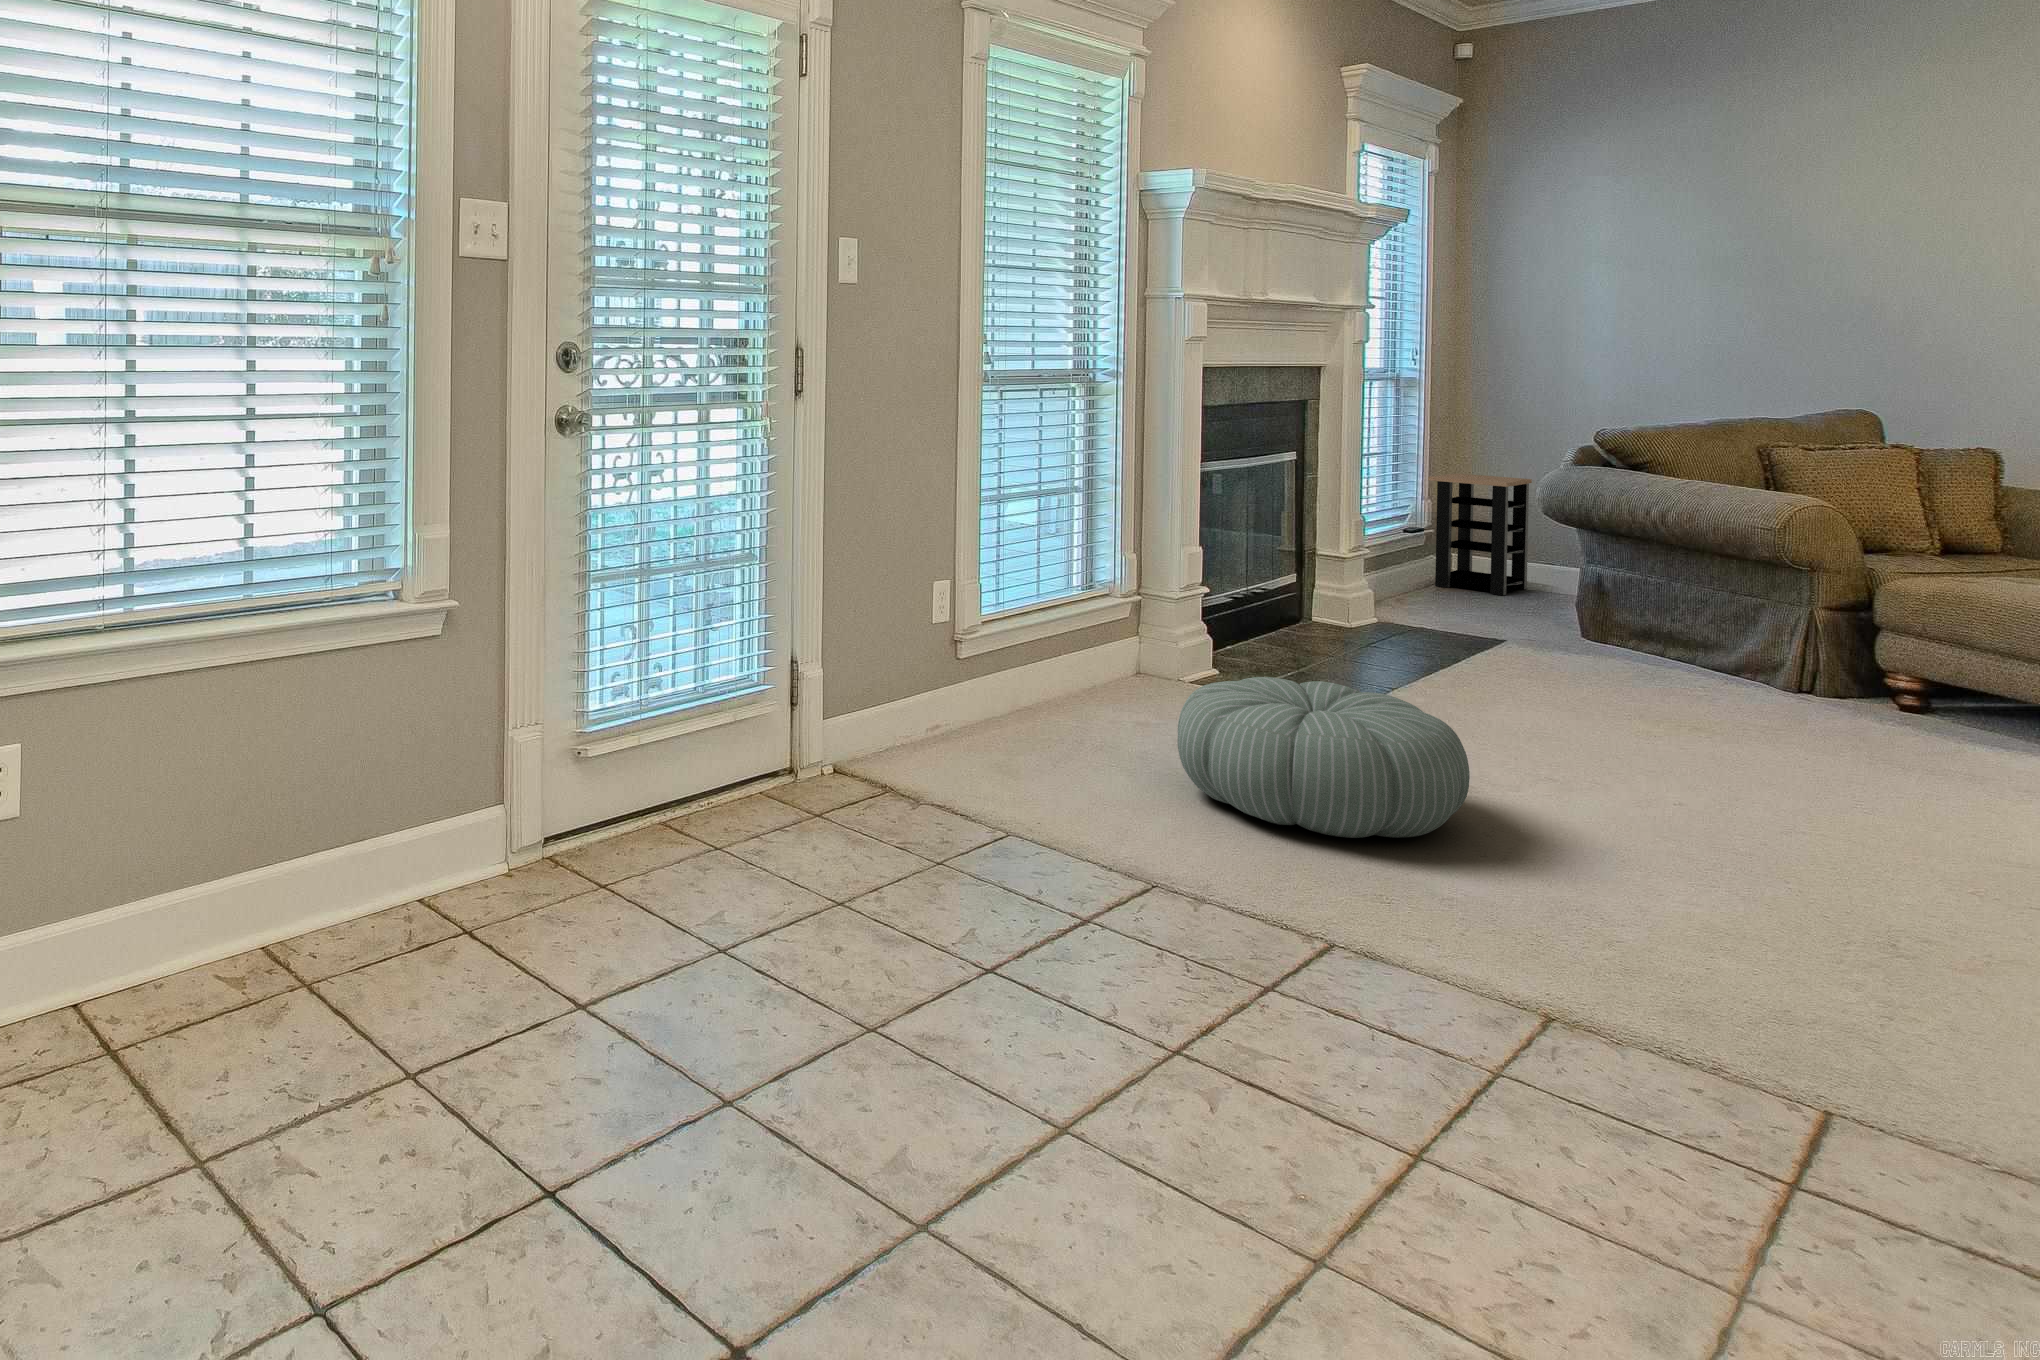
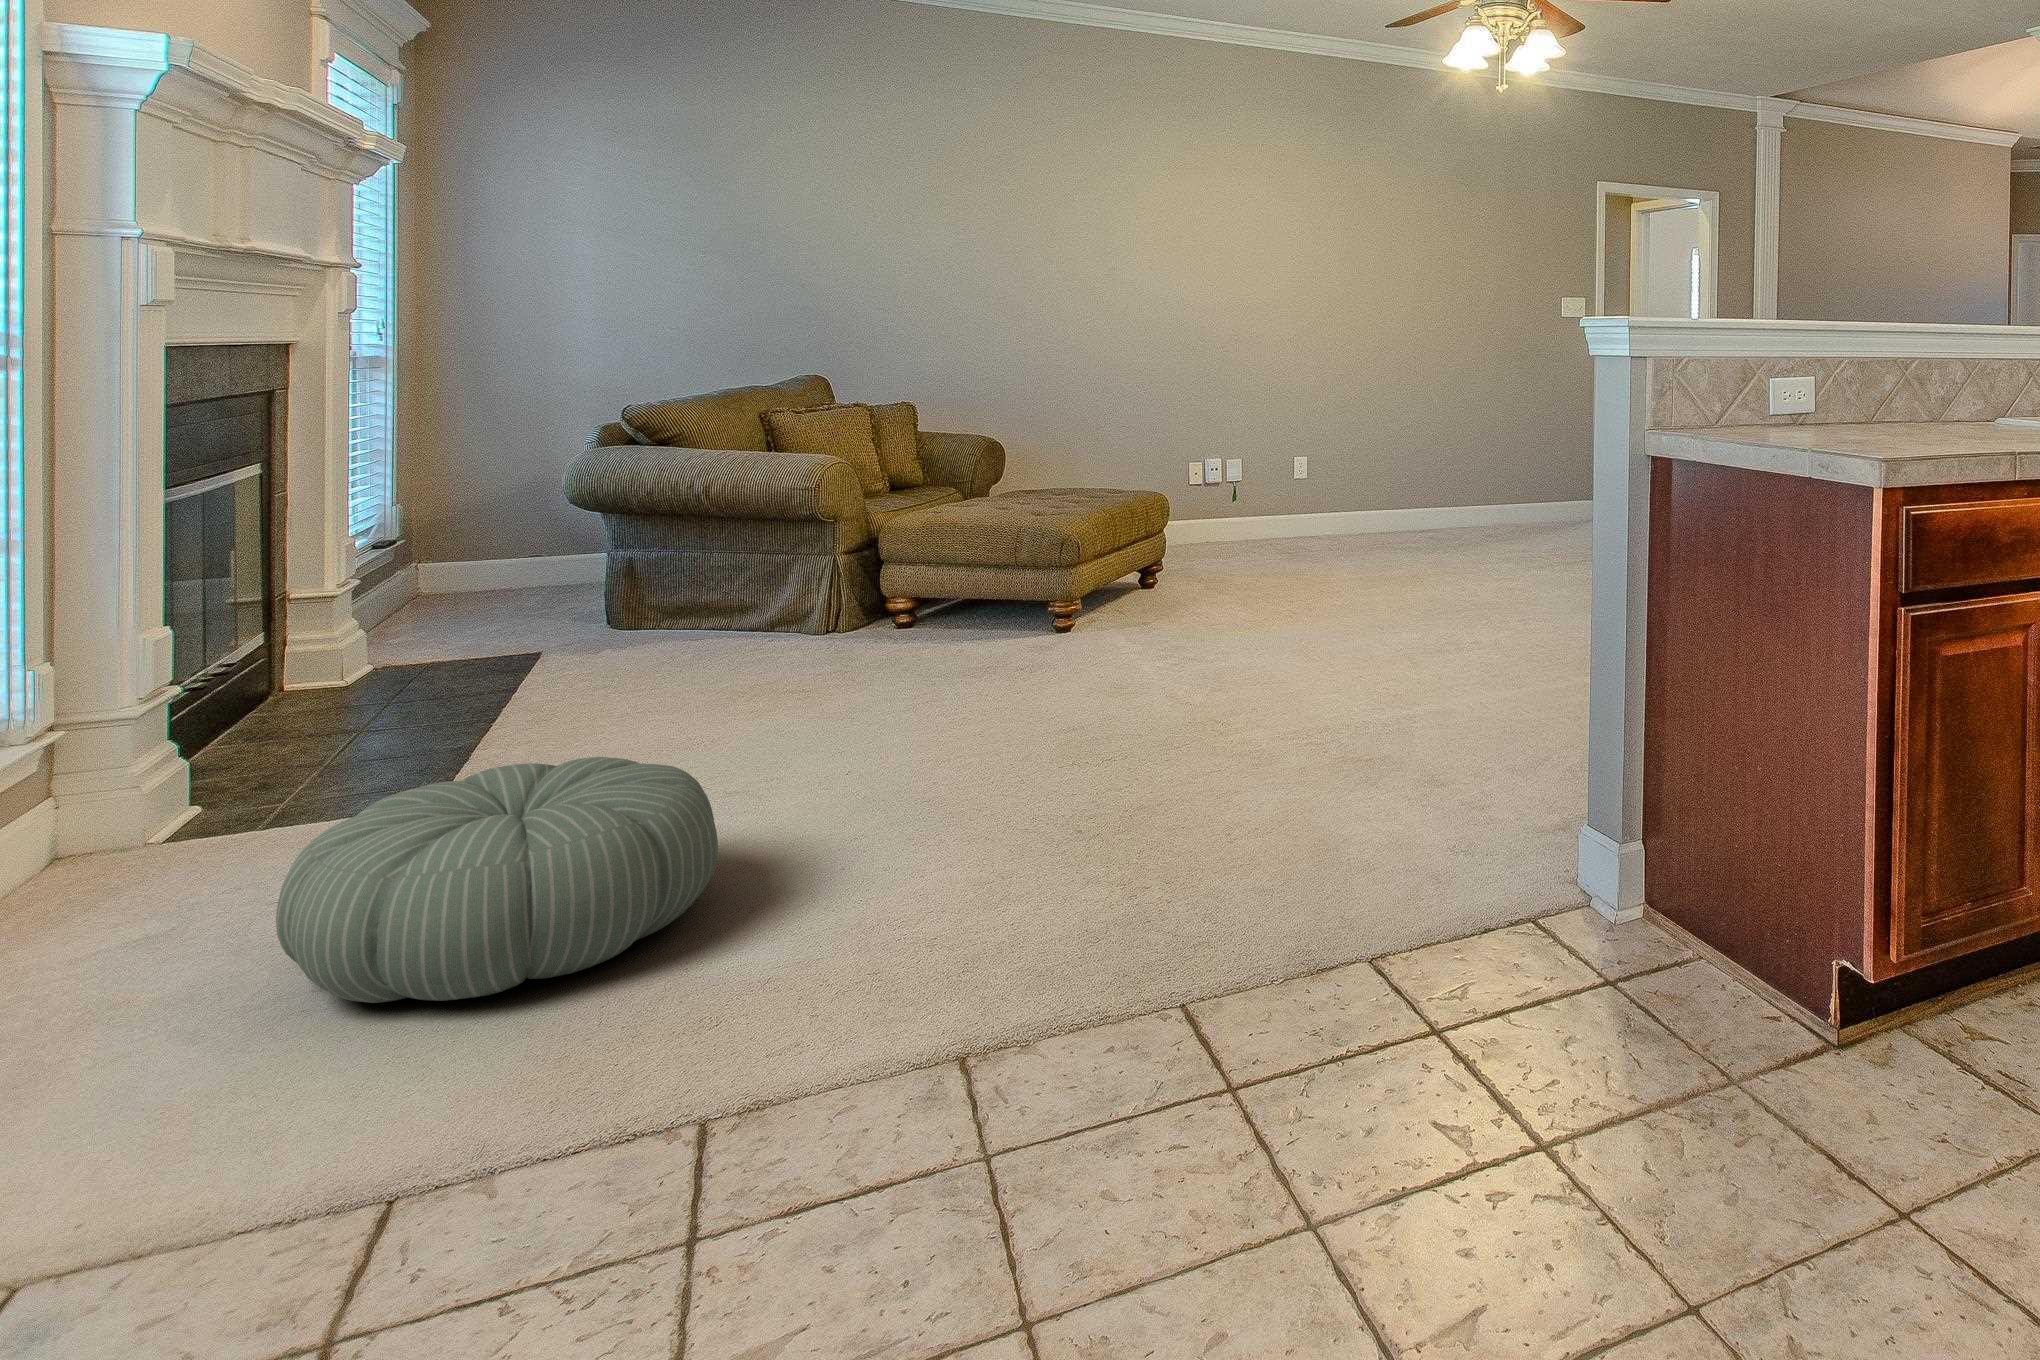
side table: present [1428,473,1532,595] -> none [398,467,516,606]

